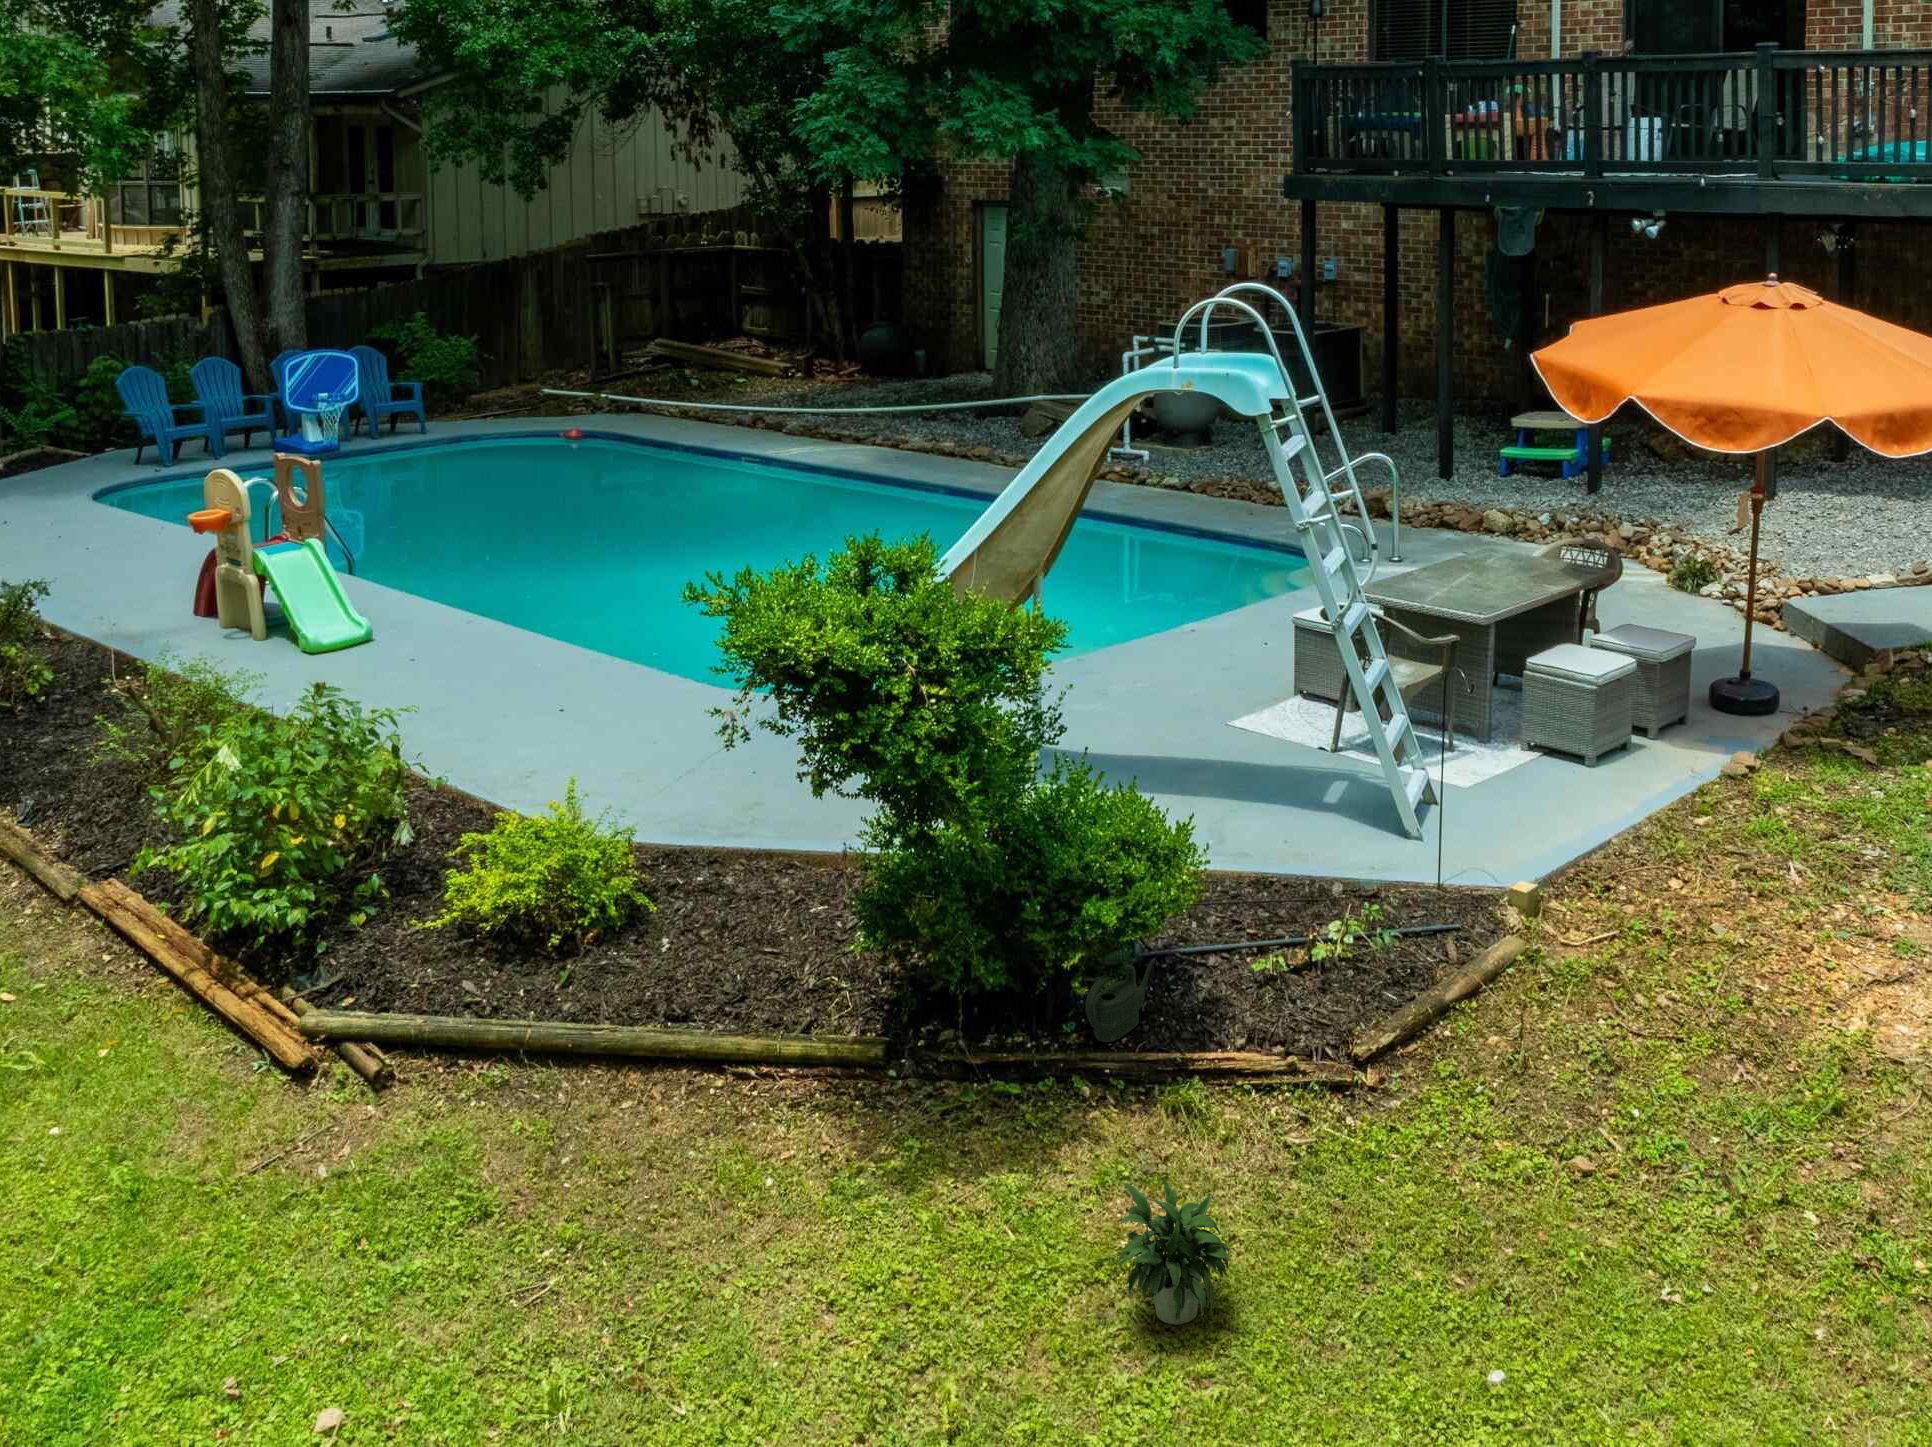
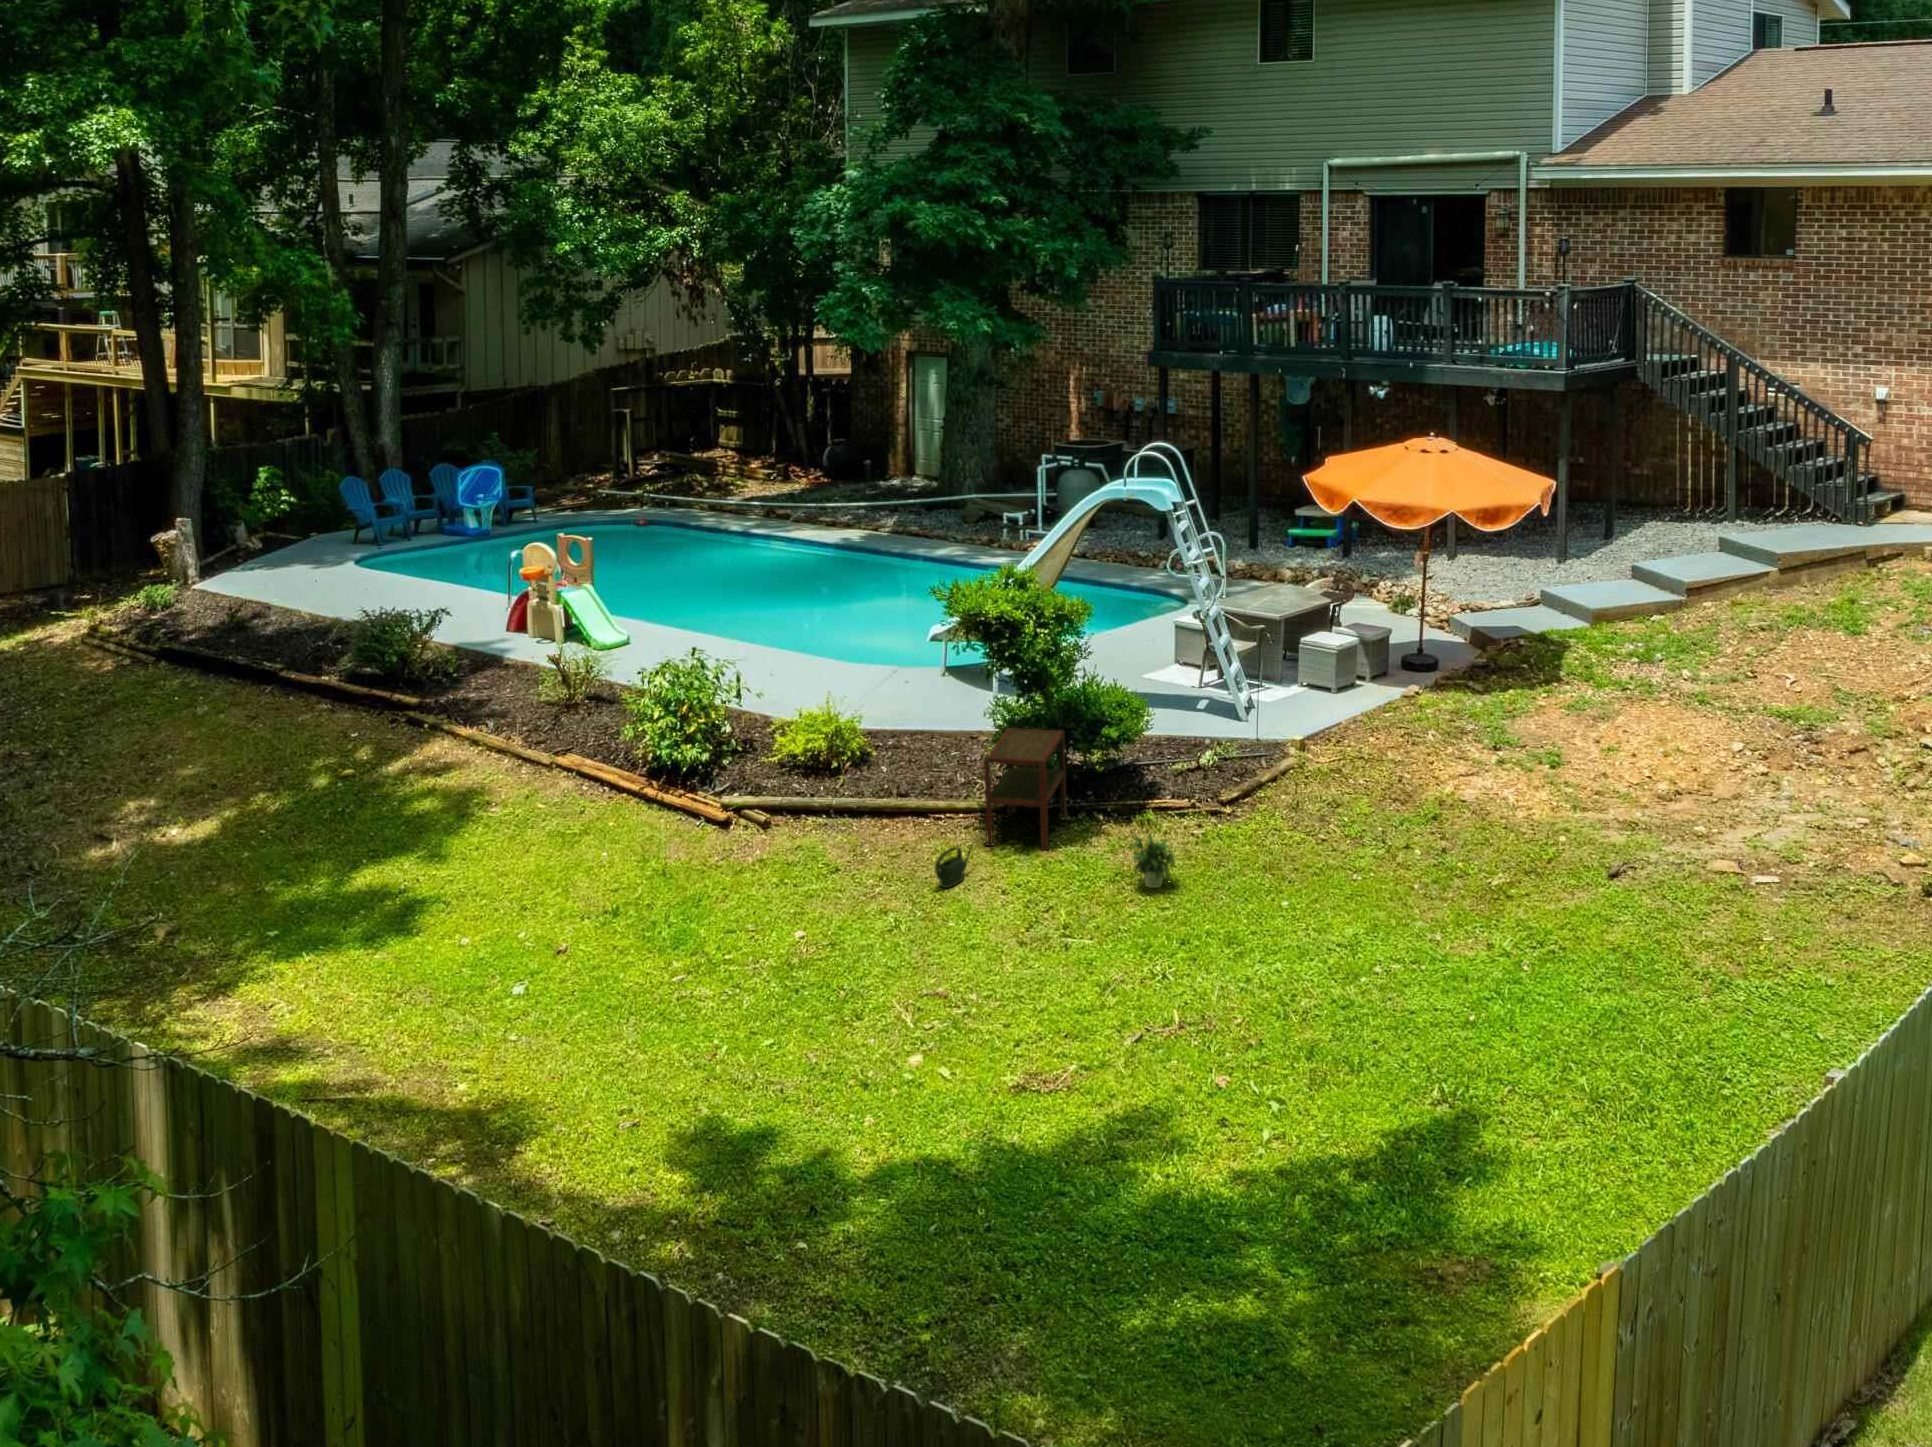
side table: none [813,884,1025,1184] -> present [984,728,1067,850]
watering can: present [1086,958,1156,1042] -> present [935,846,972,888]

